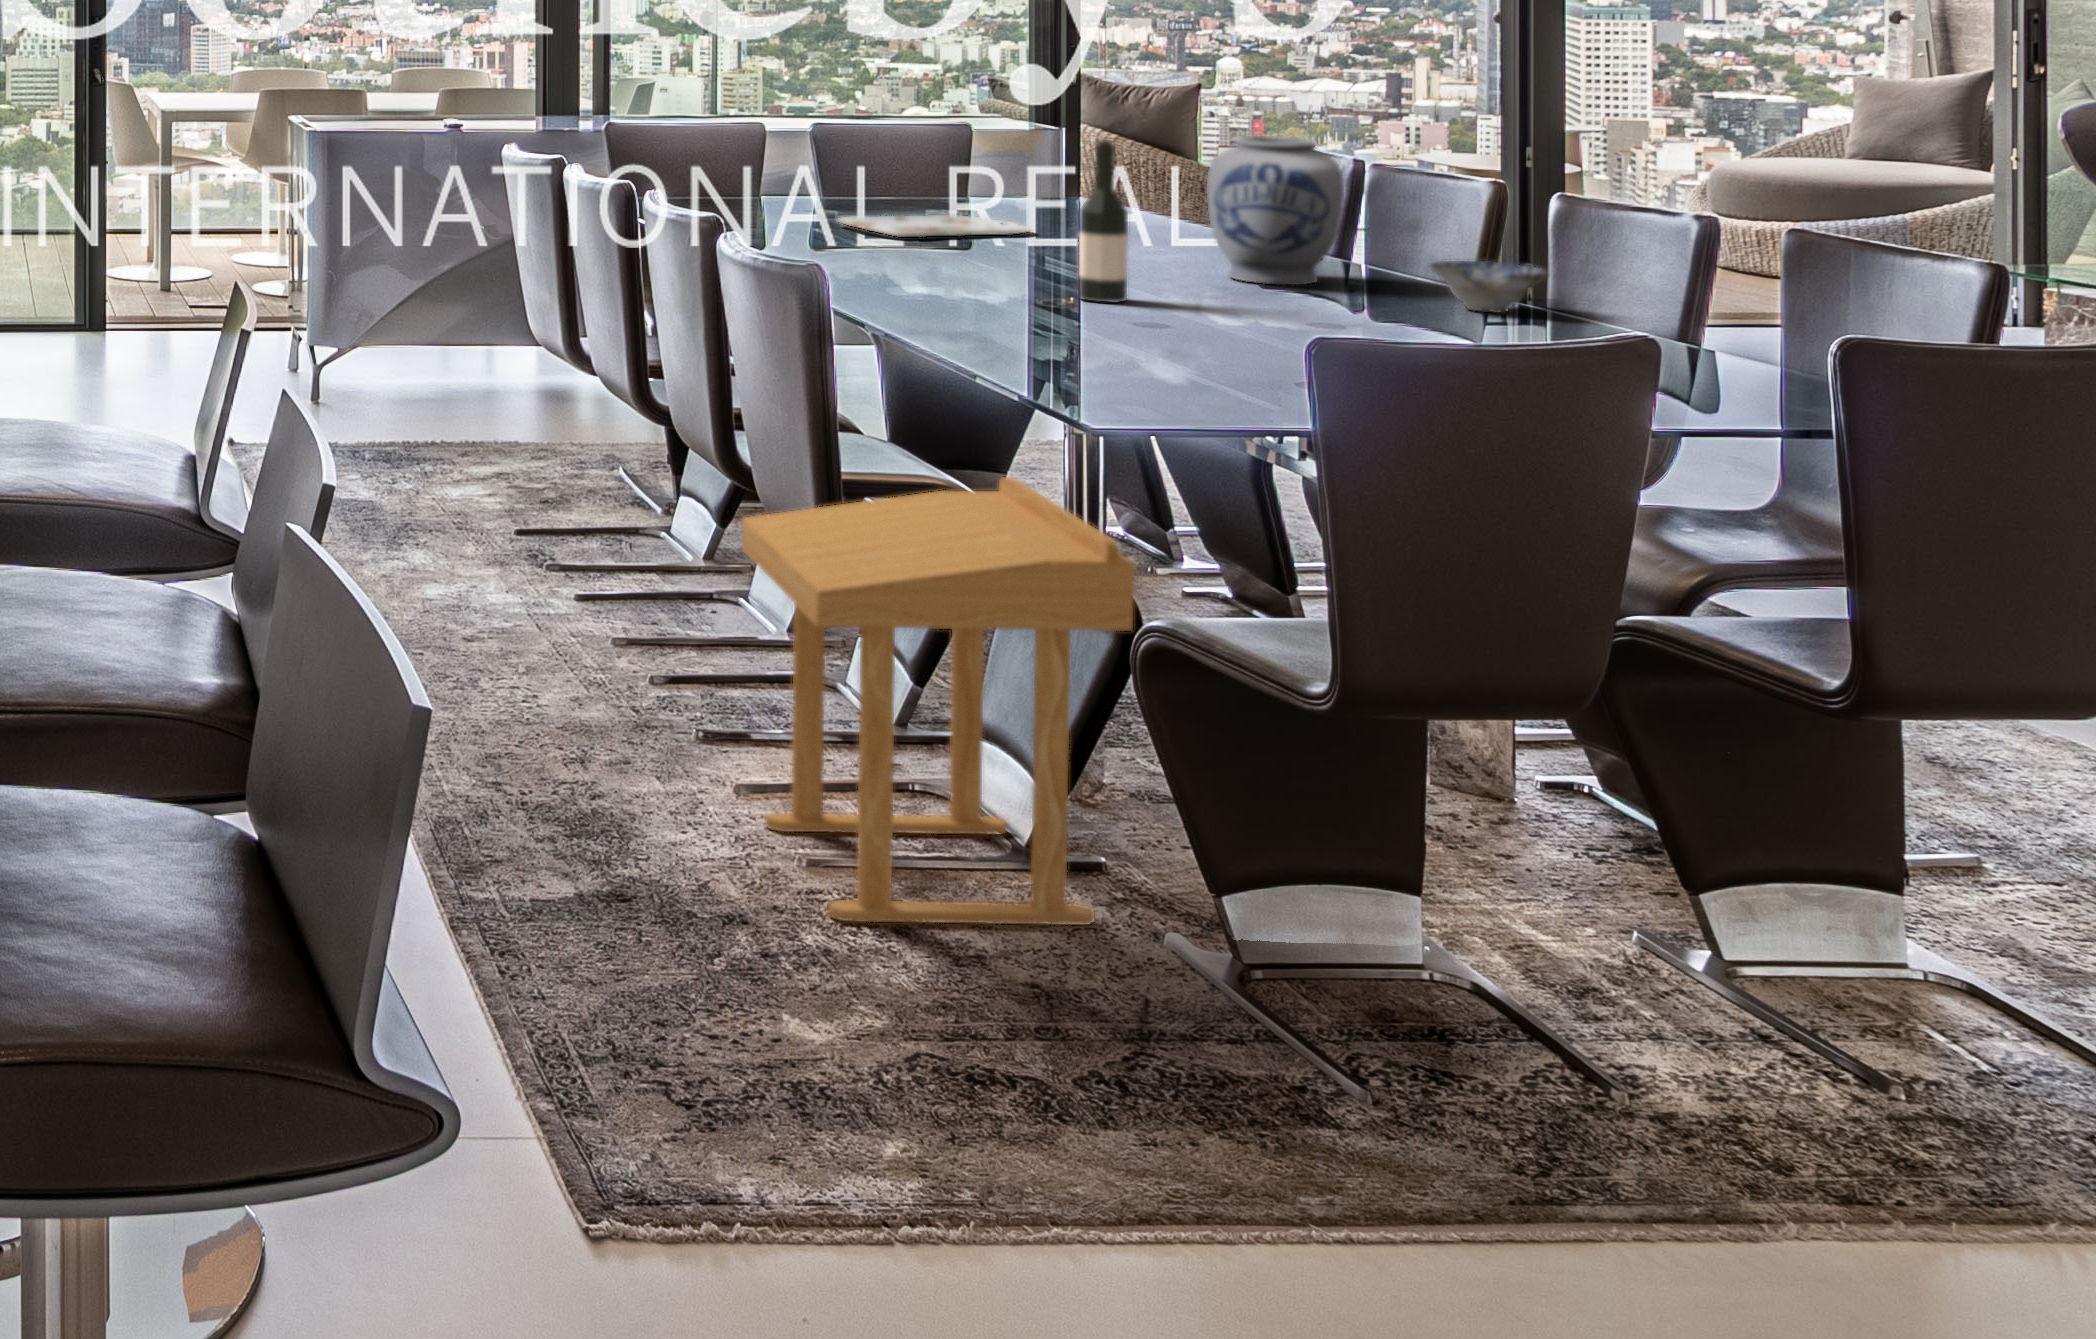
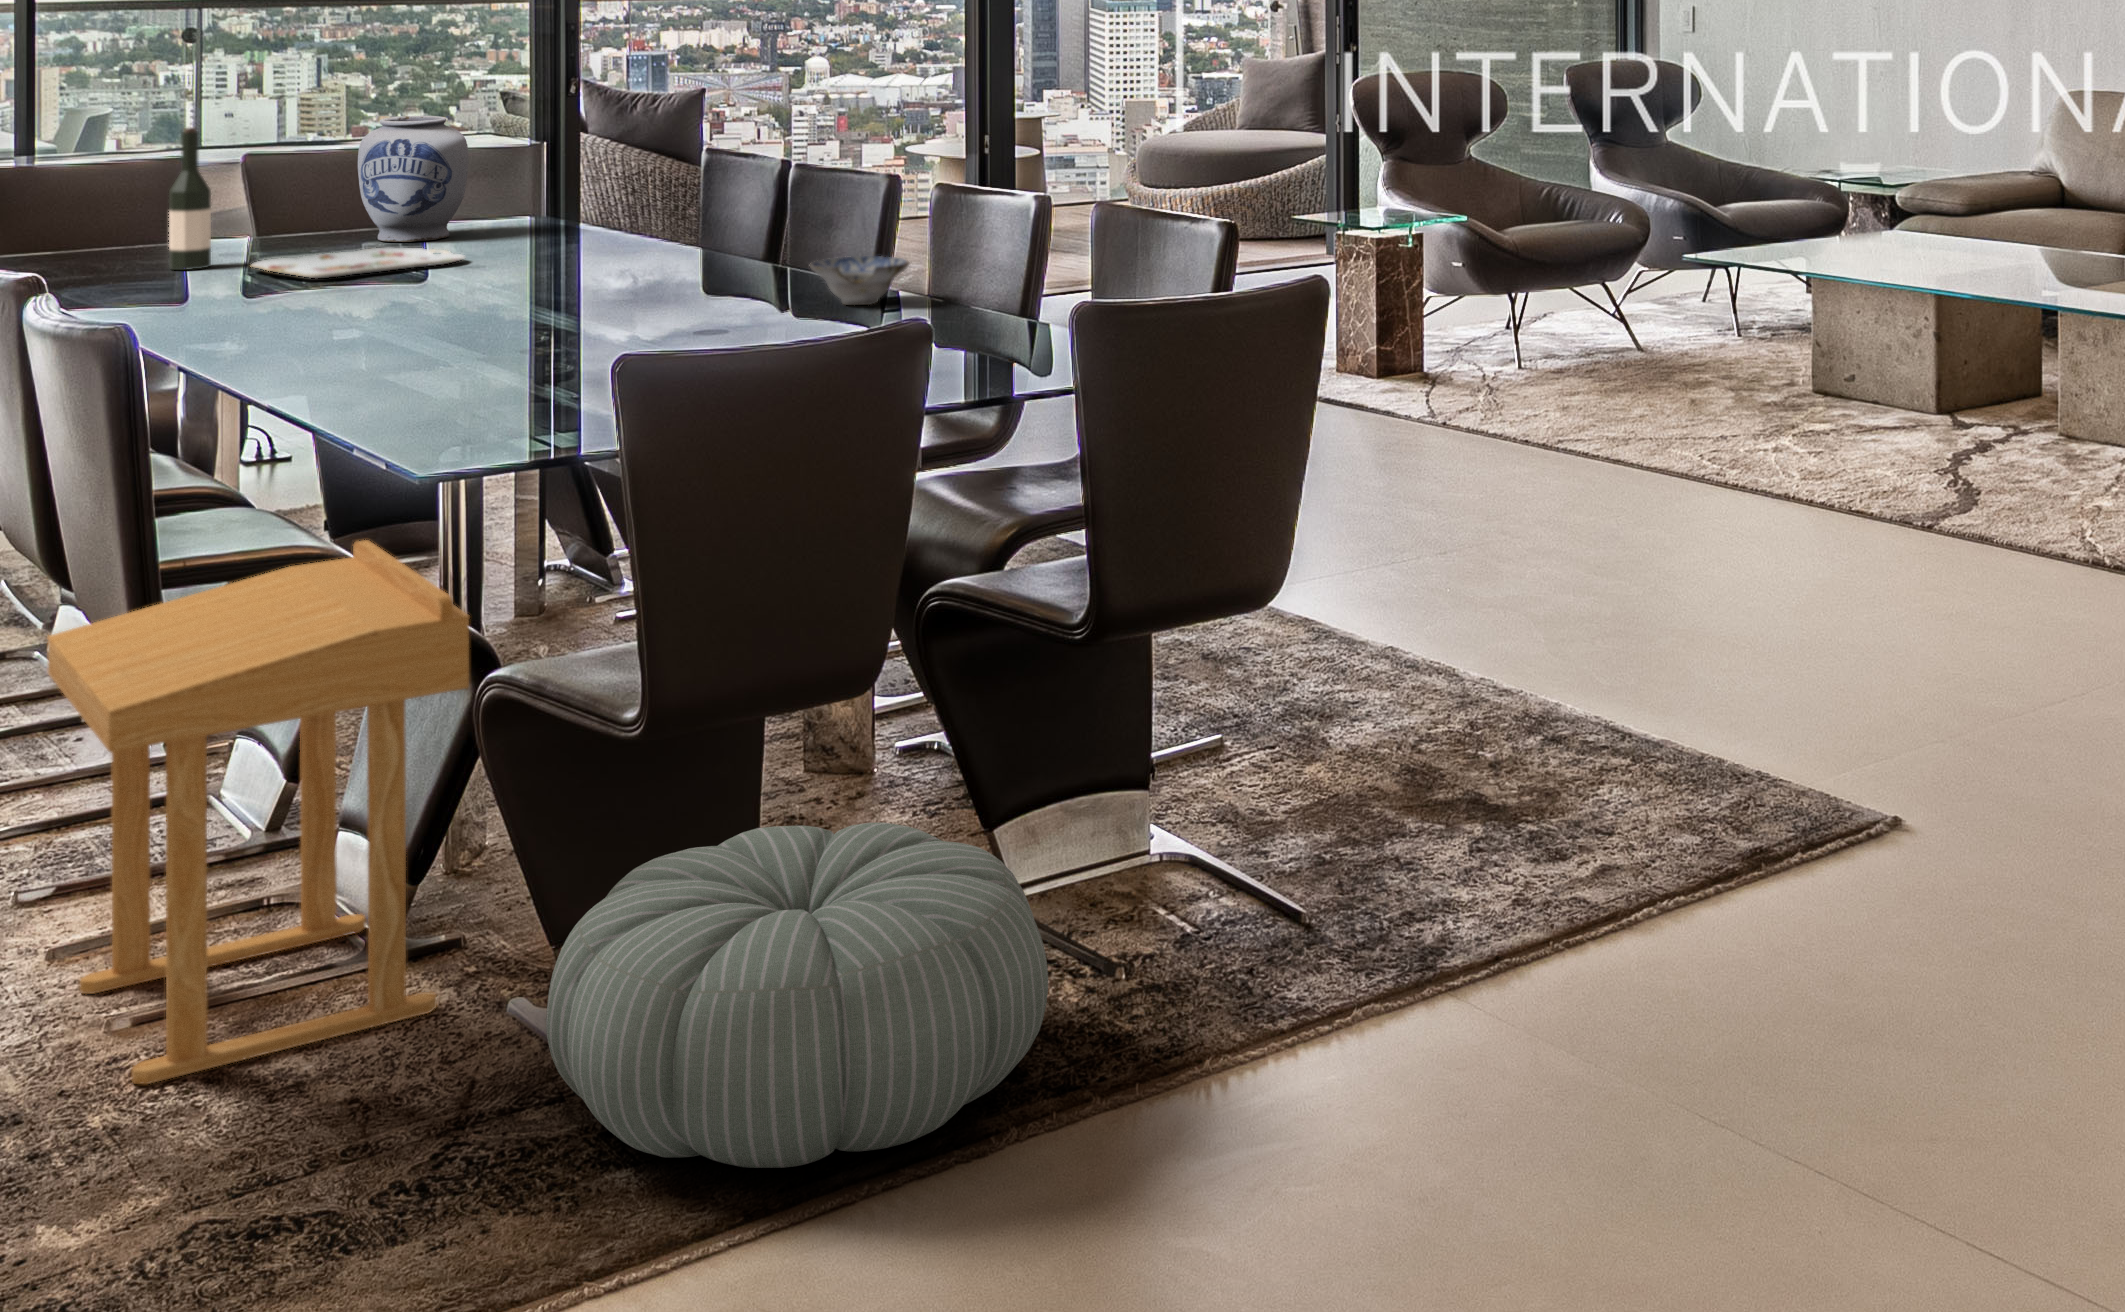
vase: present [1207,135,1344,285] -> present [358,116,468,242]
wine bottle: present [1078,140,1128,303] -> present [169,128,211,270]
pouf: none [1235,828,1832,1196] -> present [546,823,1048,1168]

